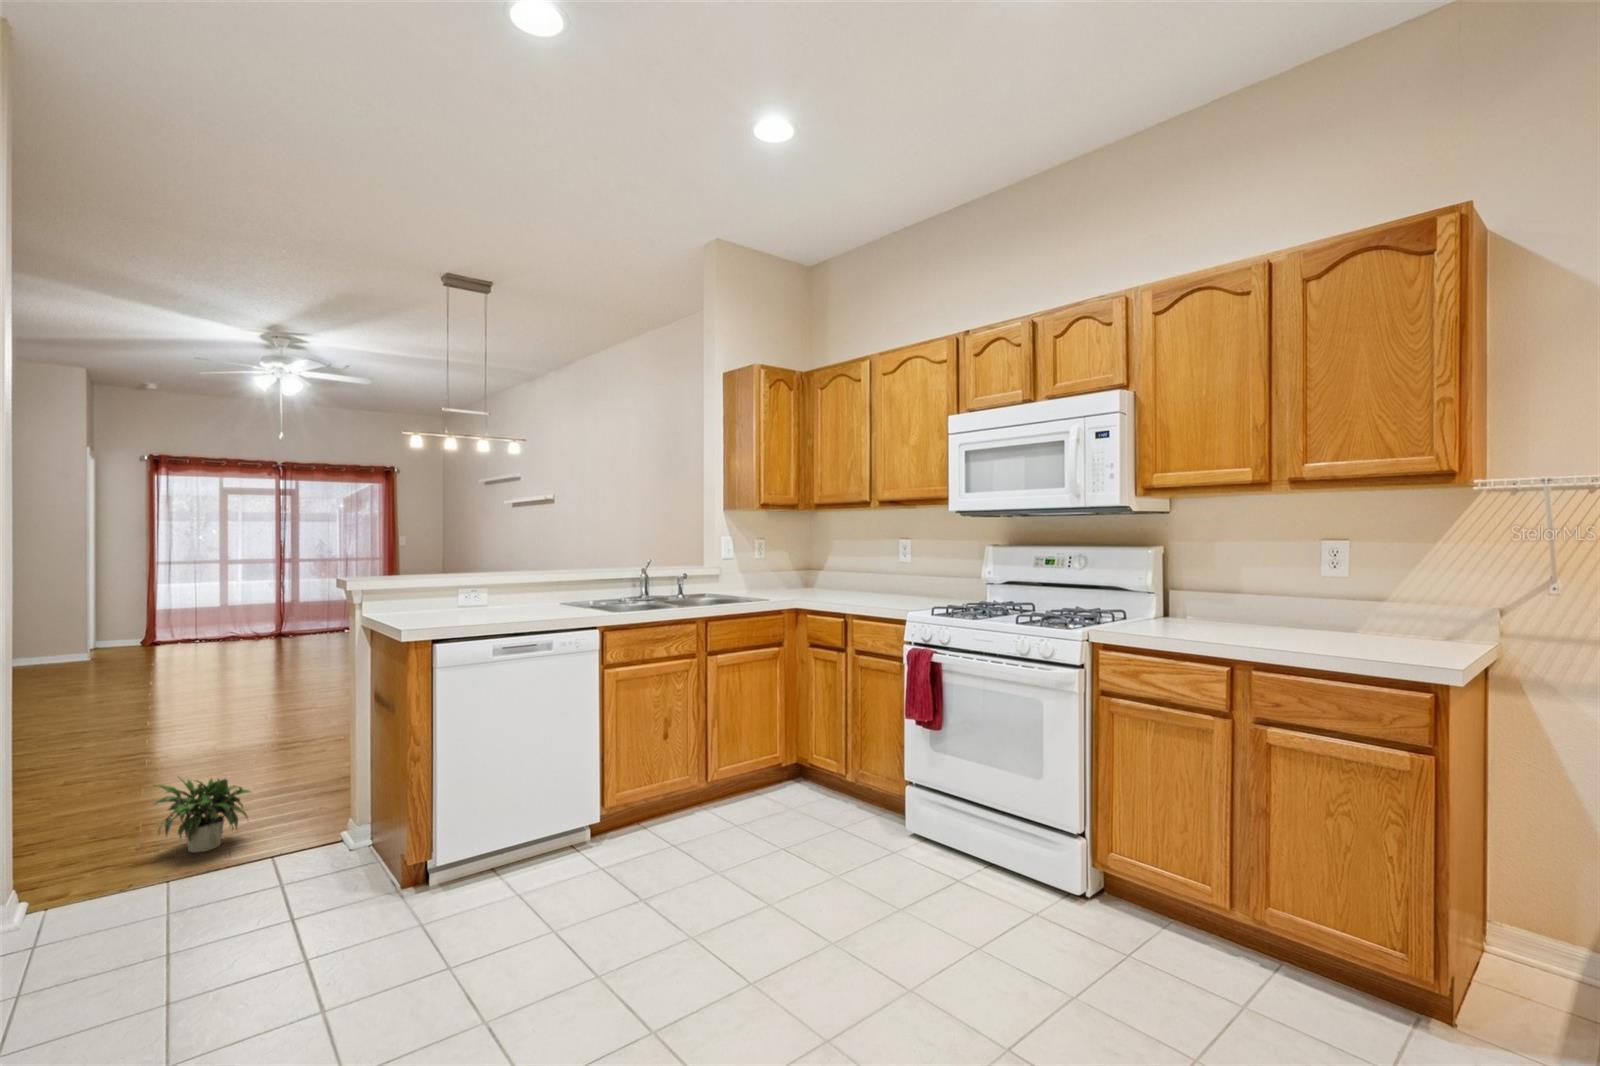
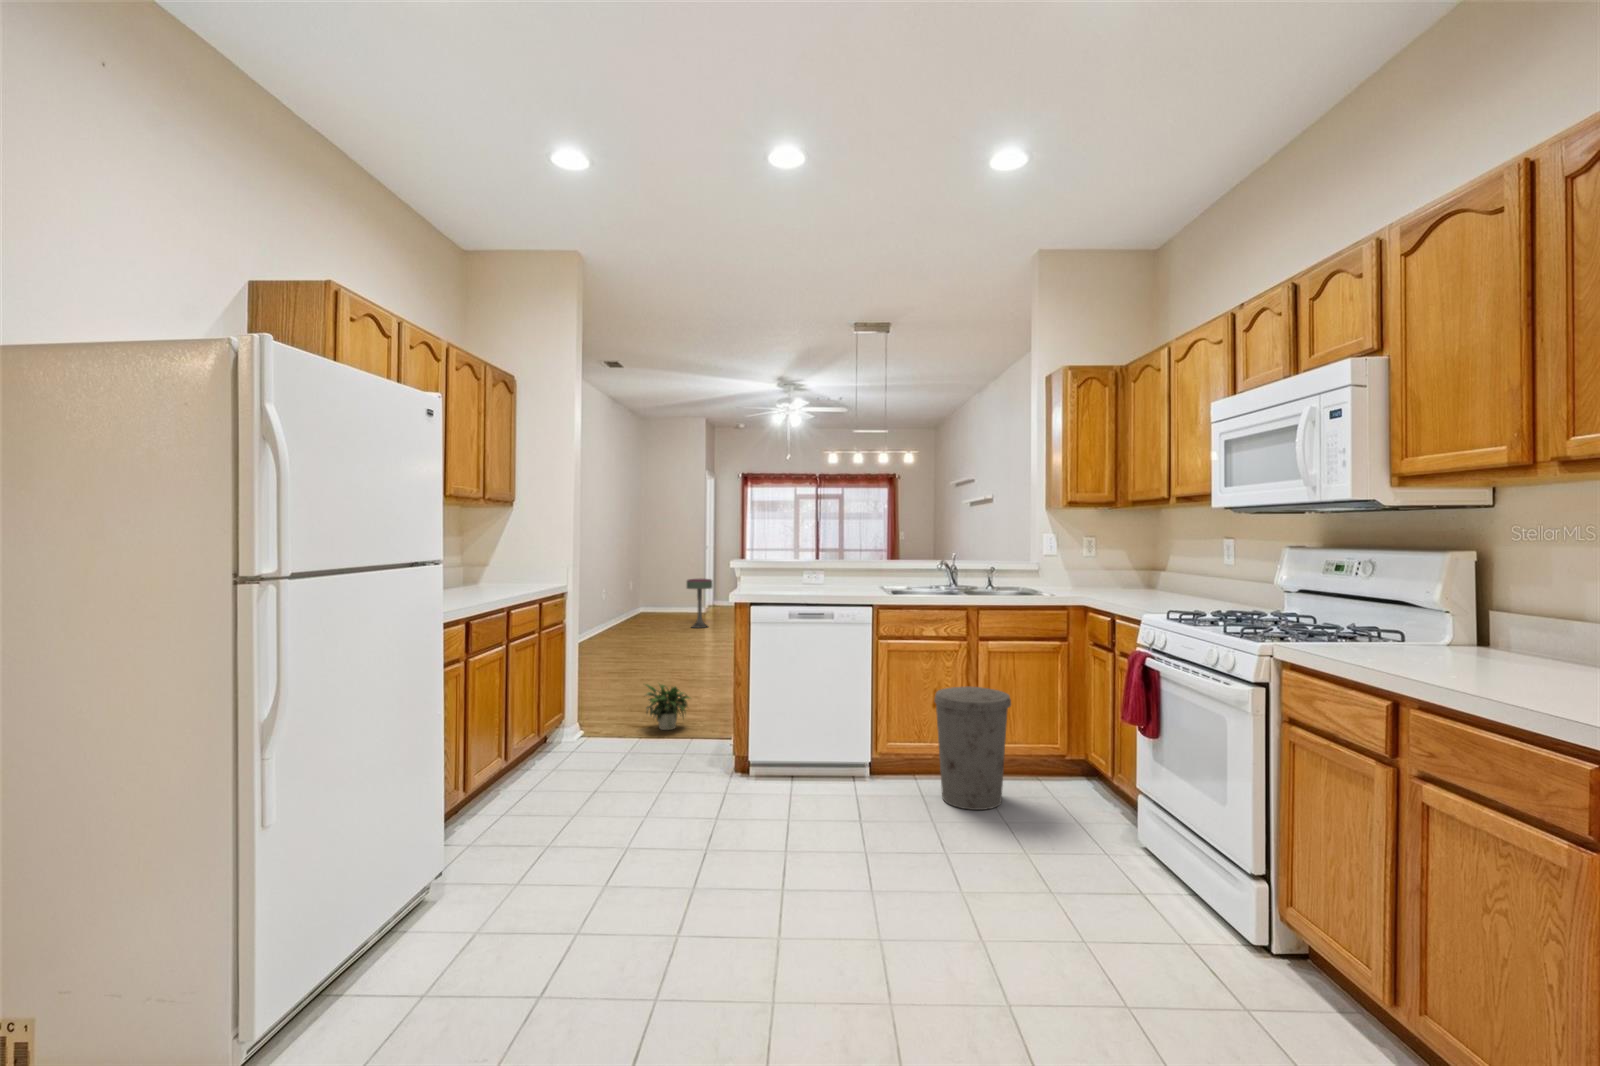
bar stool: none [73,609,127,685] -> present [687,579,712,628]
trash can: none [686,707,771,848] -> present [935,687,1011,810]

